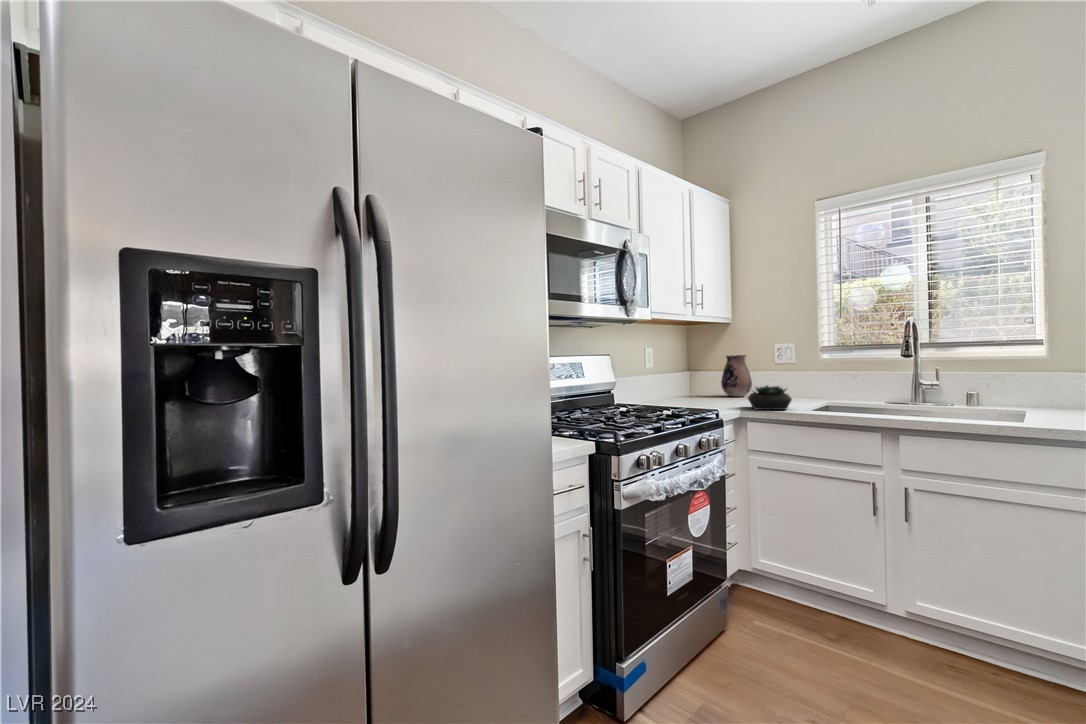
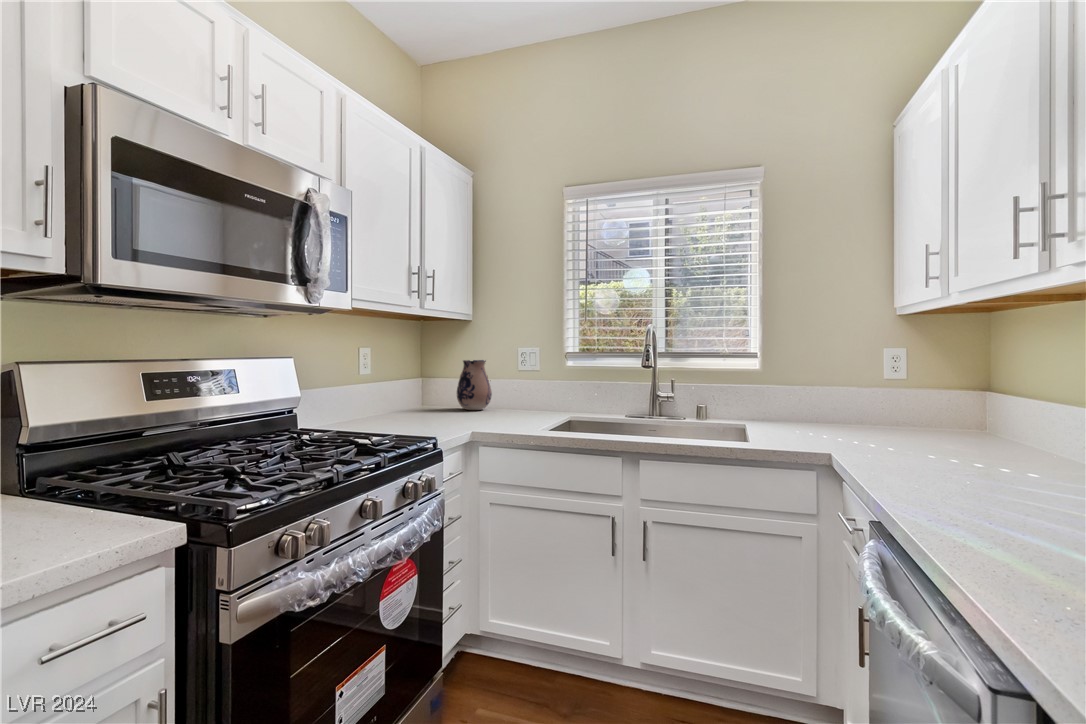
succulent plant: present [748,386,792,410] -> none [479,401,530,433]

